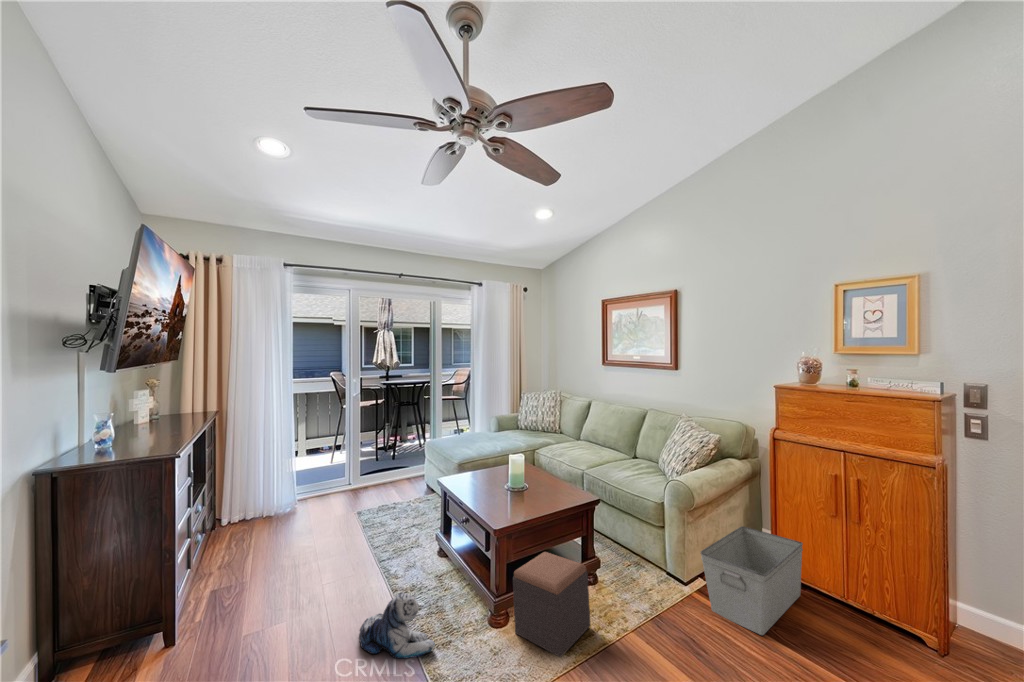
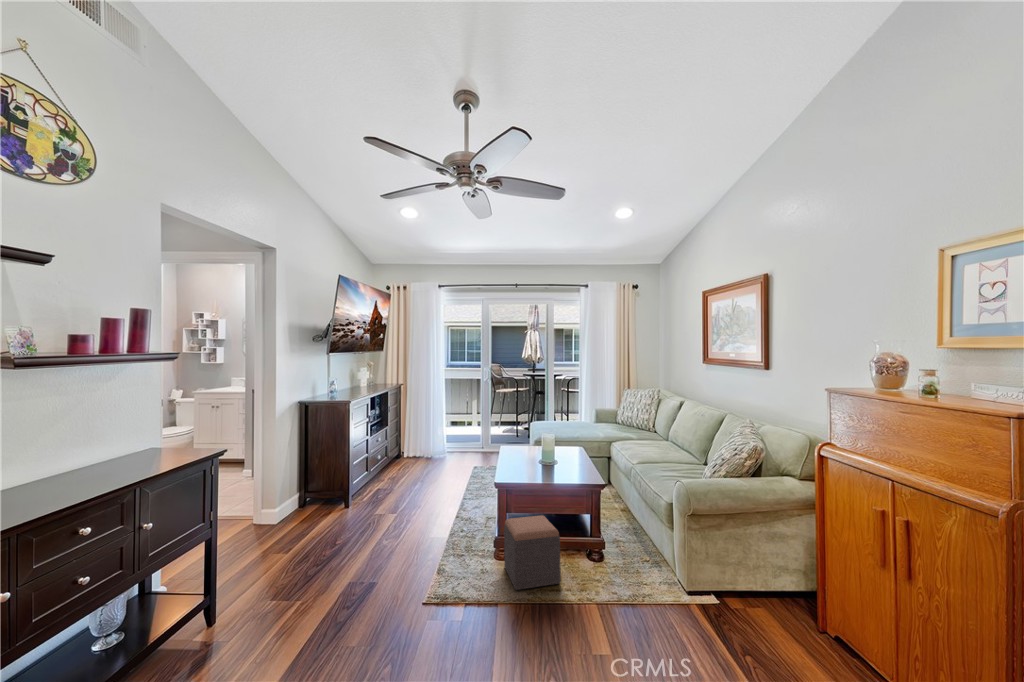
storage bin: present [700,526,803,635] -> none [688,555,838,656]
plush toy: present [359,593,435,659] -> none [416,513,450,556]

